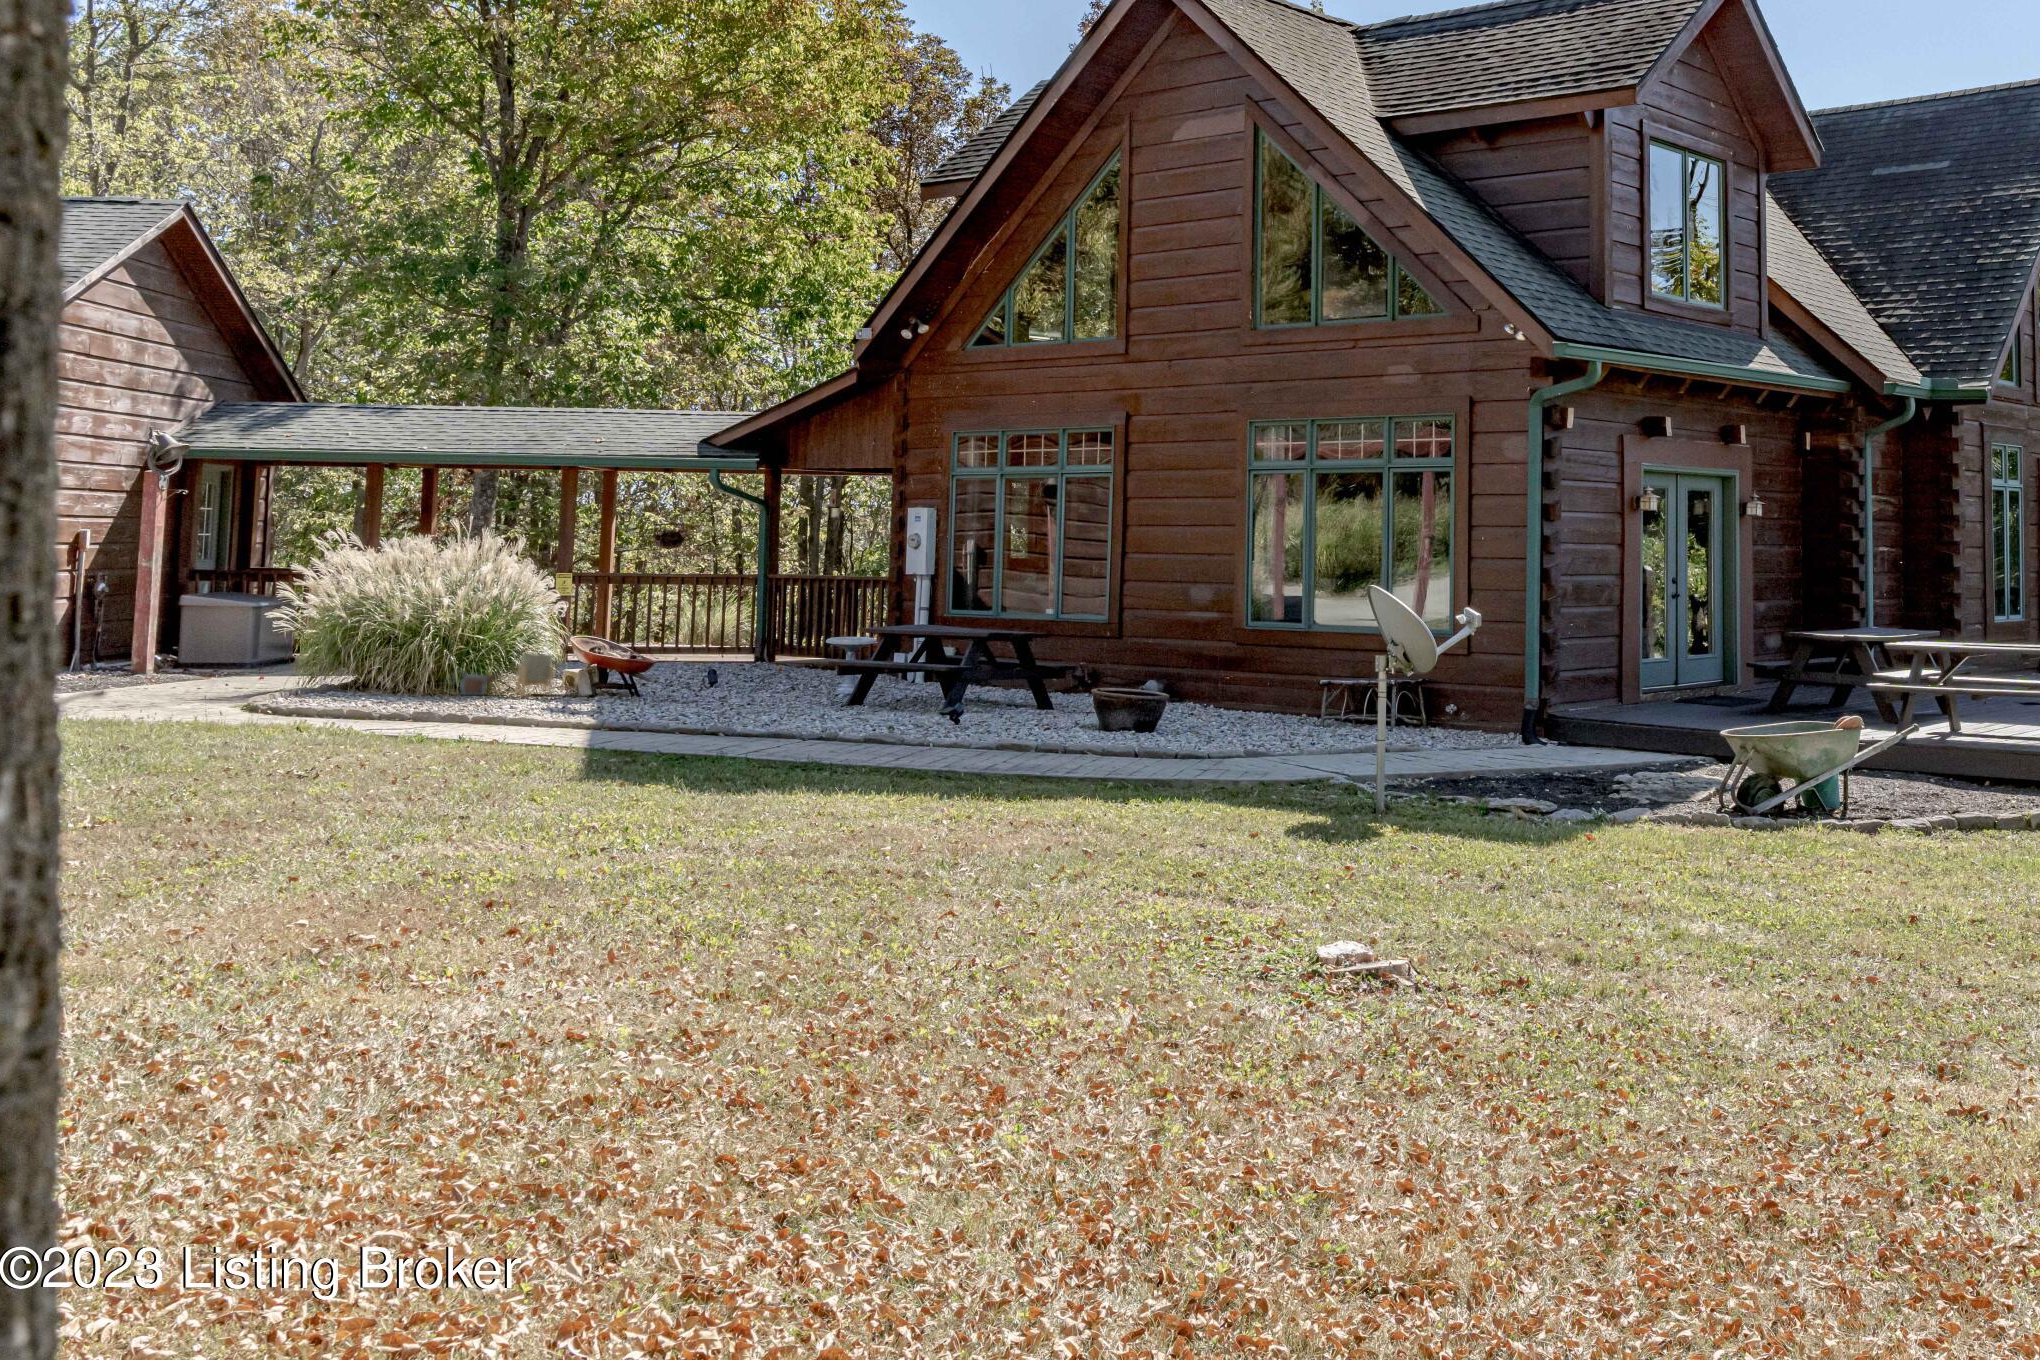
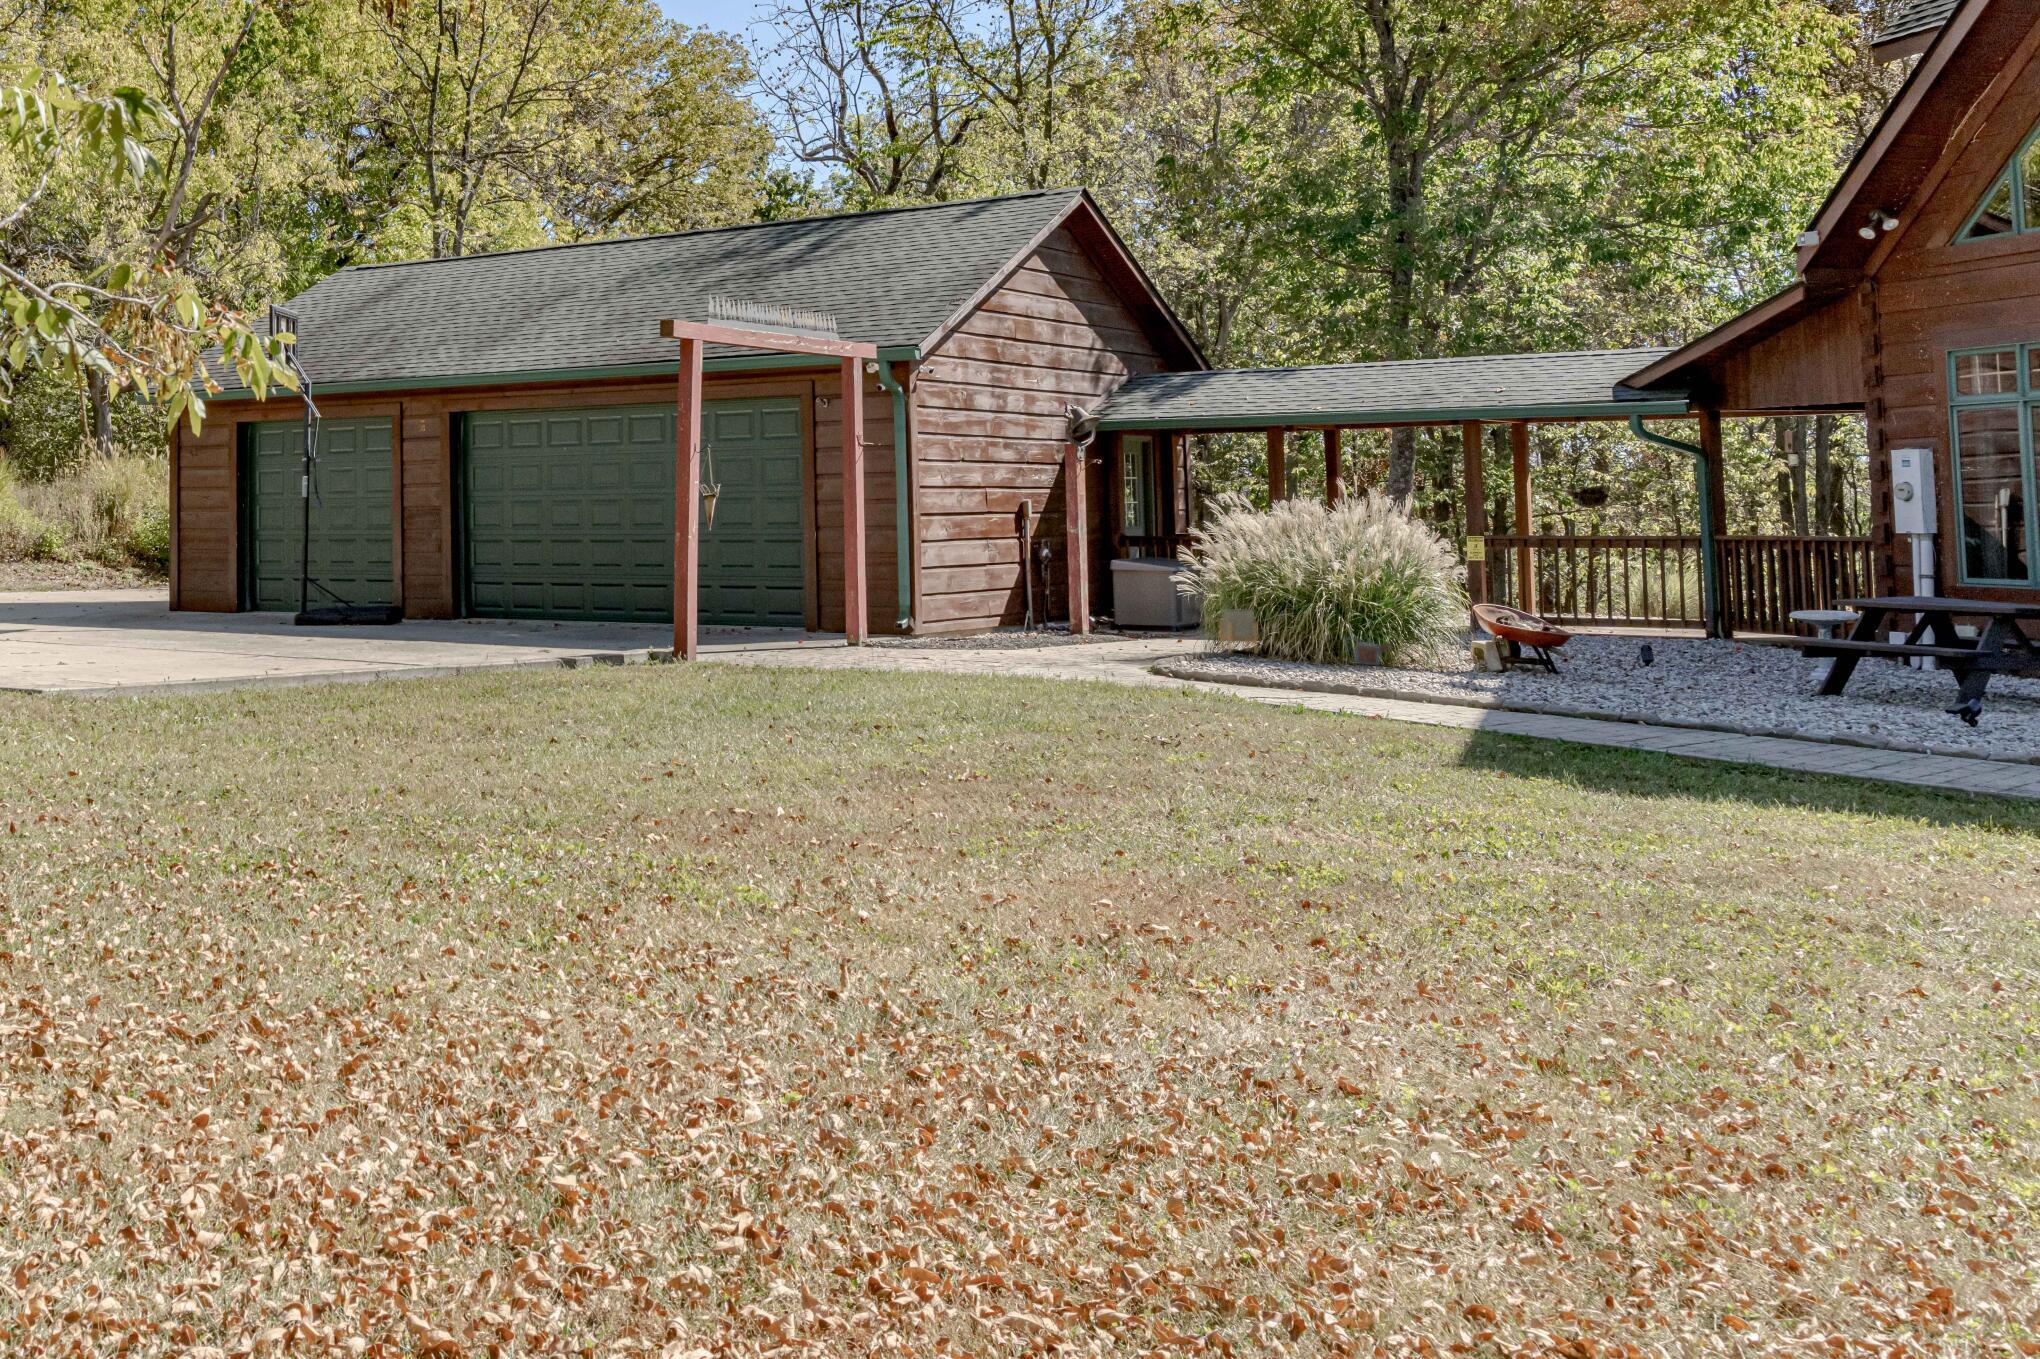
planter: present [516,654,553,695] -> present [1220,609,1257,652]

